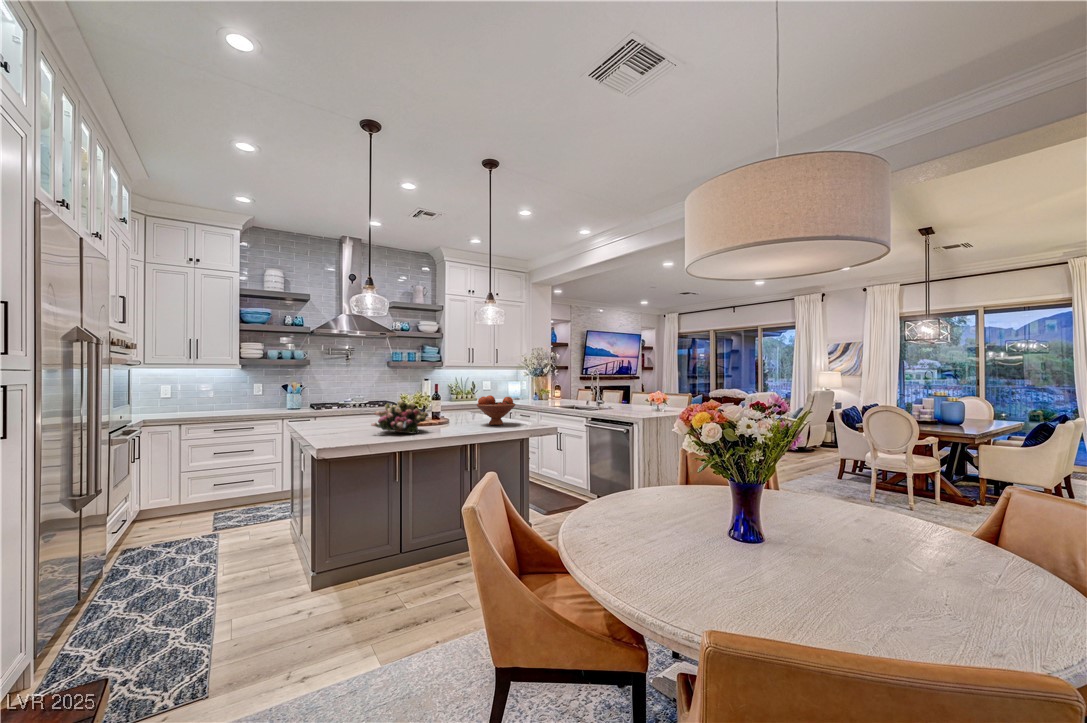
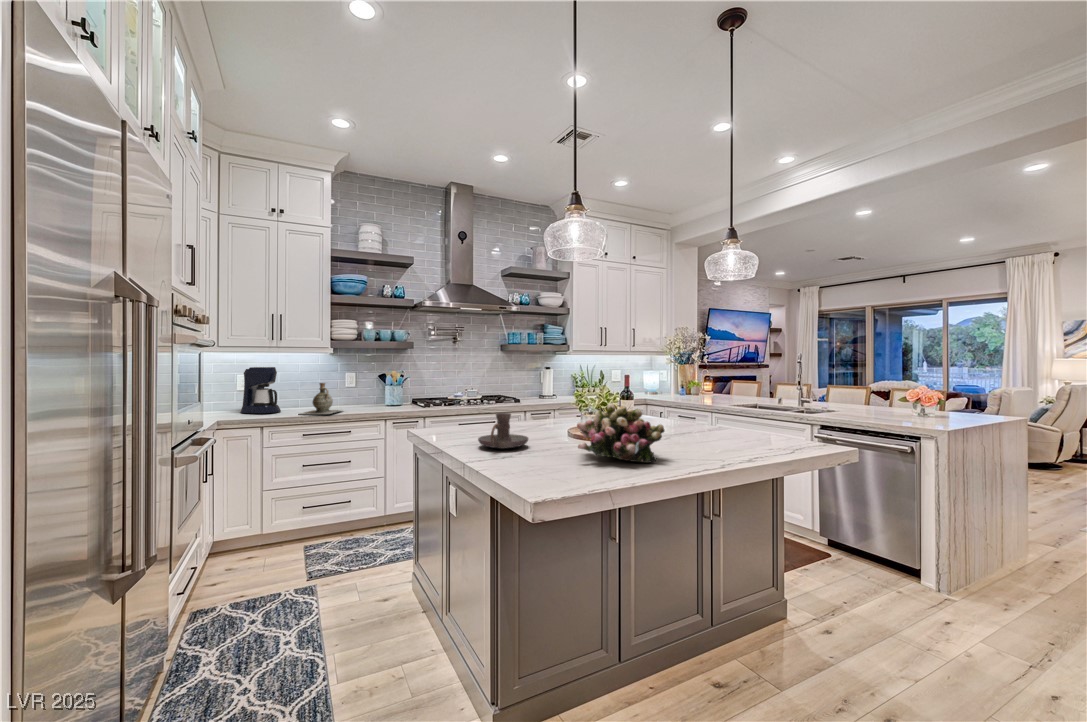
coffee maker: none [163,380,197,415] -> present [240,367,281,413]
ceramic jug: none [209,391,250,415] -> present [301,383,341,414]
fruit bowl: present [477,395,515,425] -> none [710,396,779,445]
candle holder: none [320,408,355,429] -> present [478,413,528,449]

